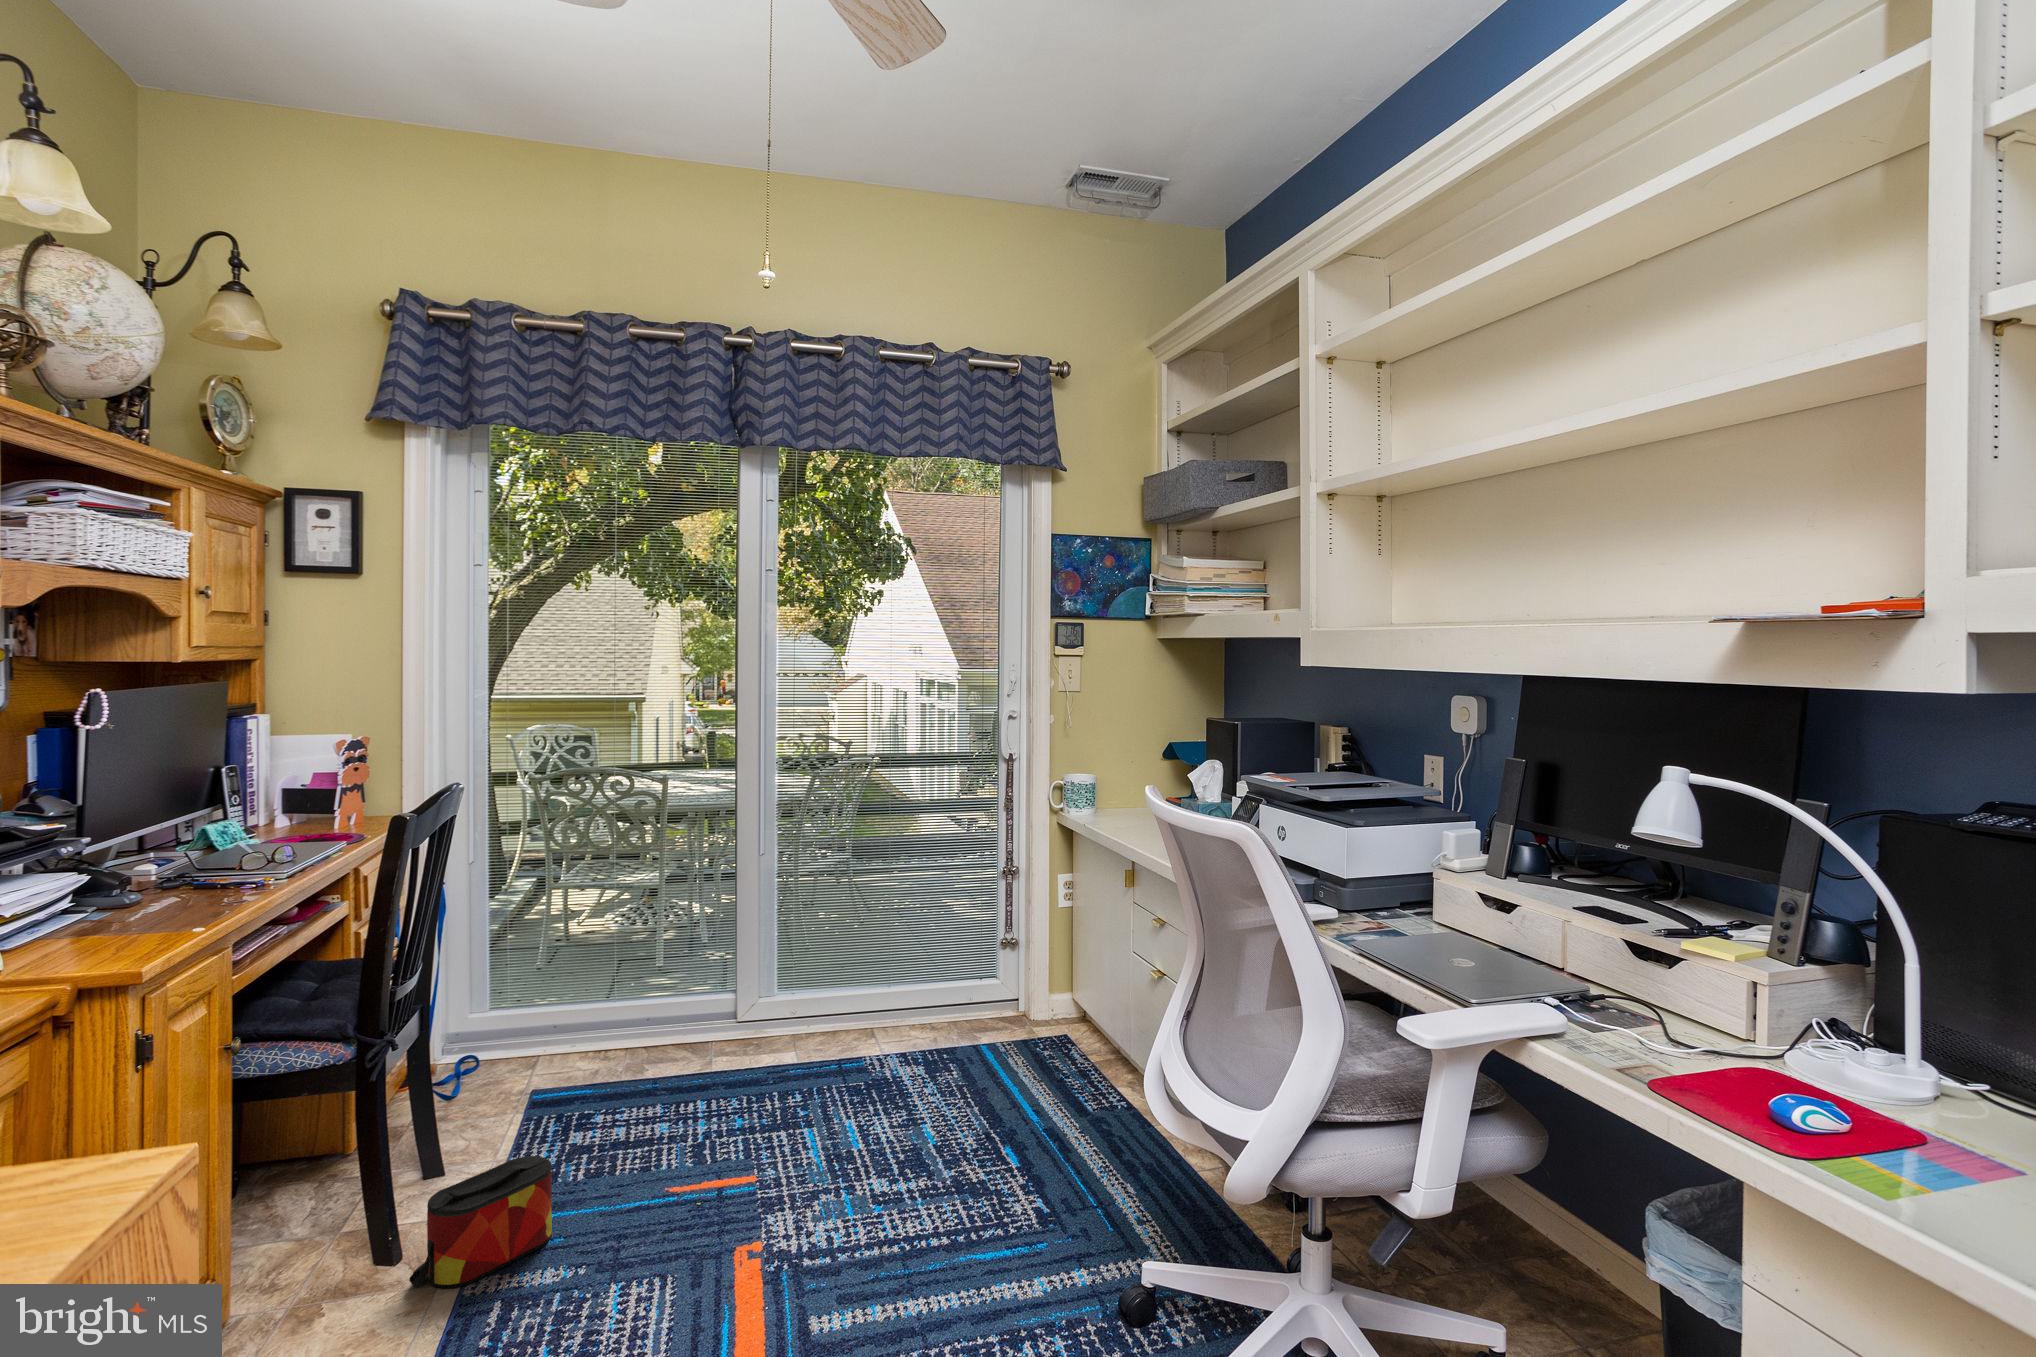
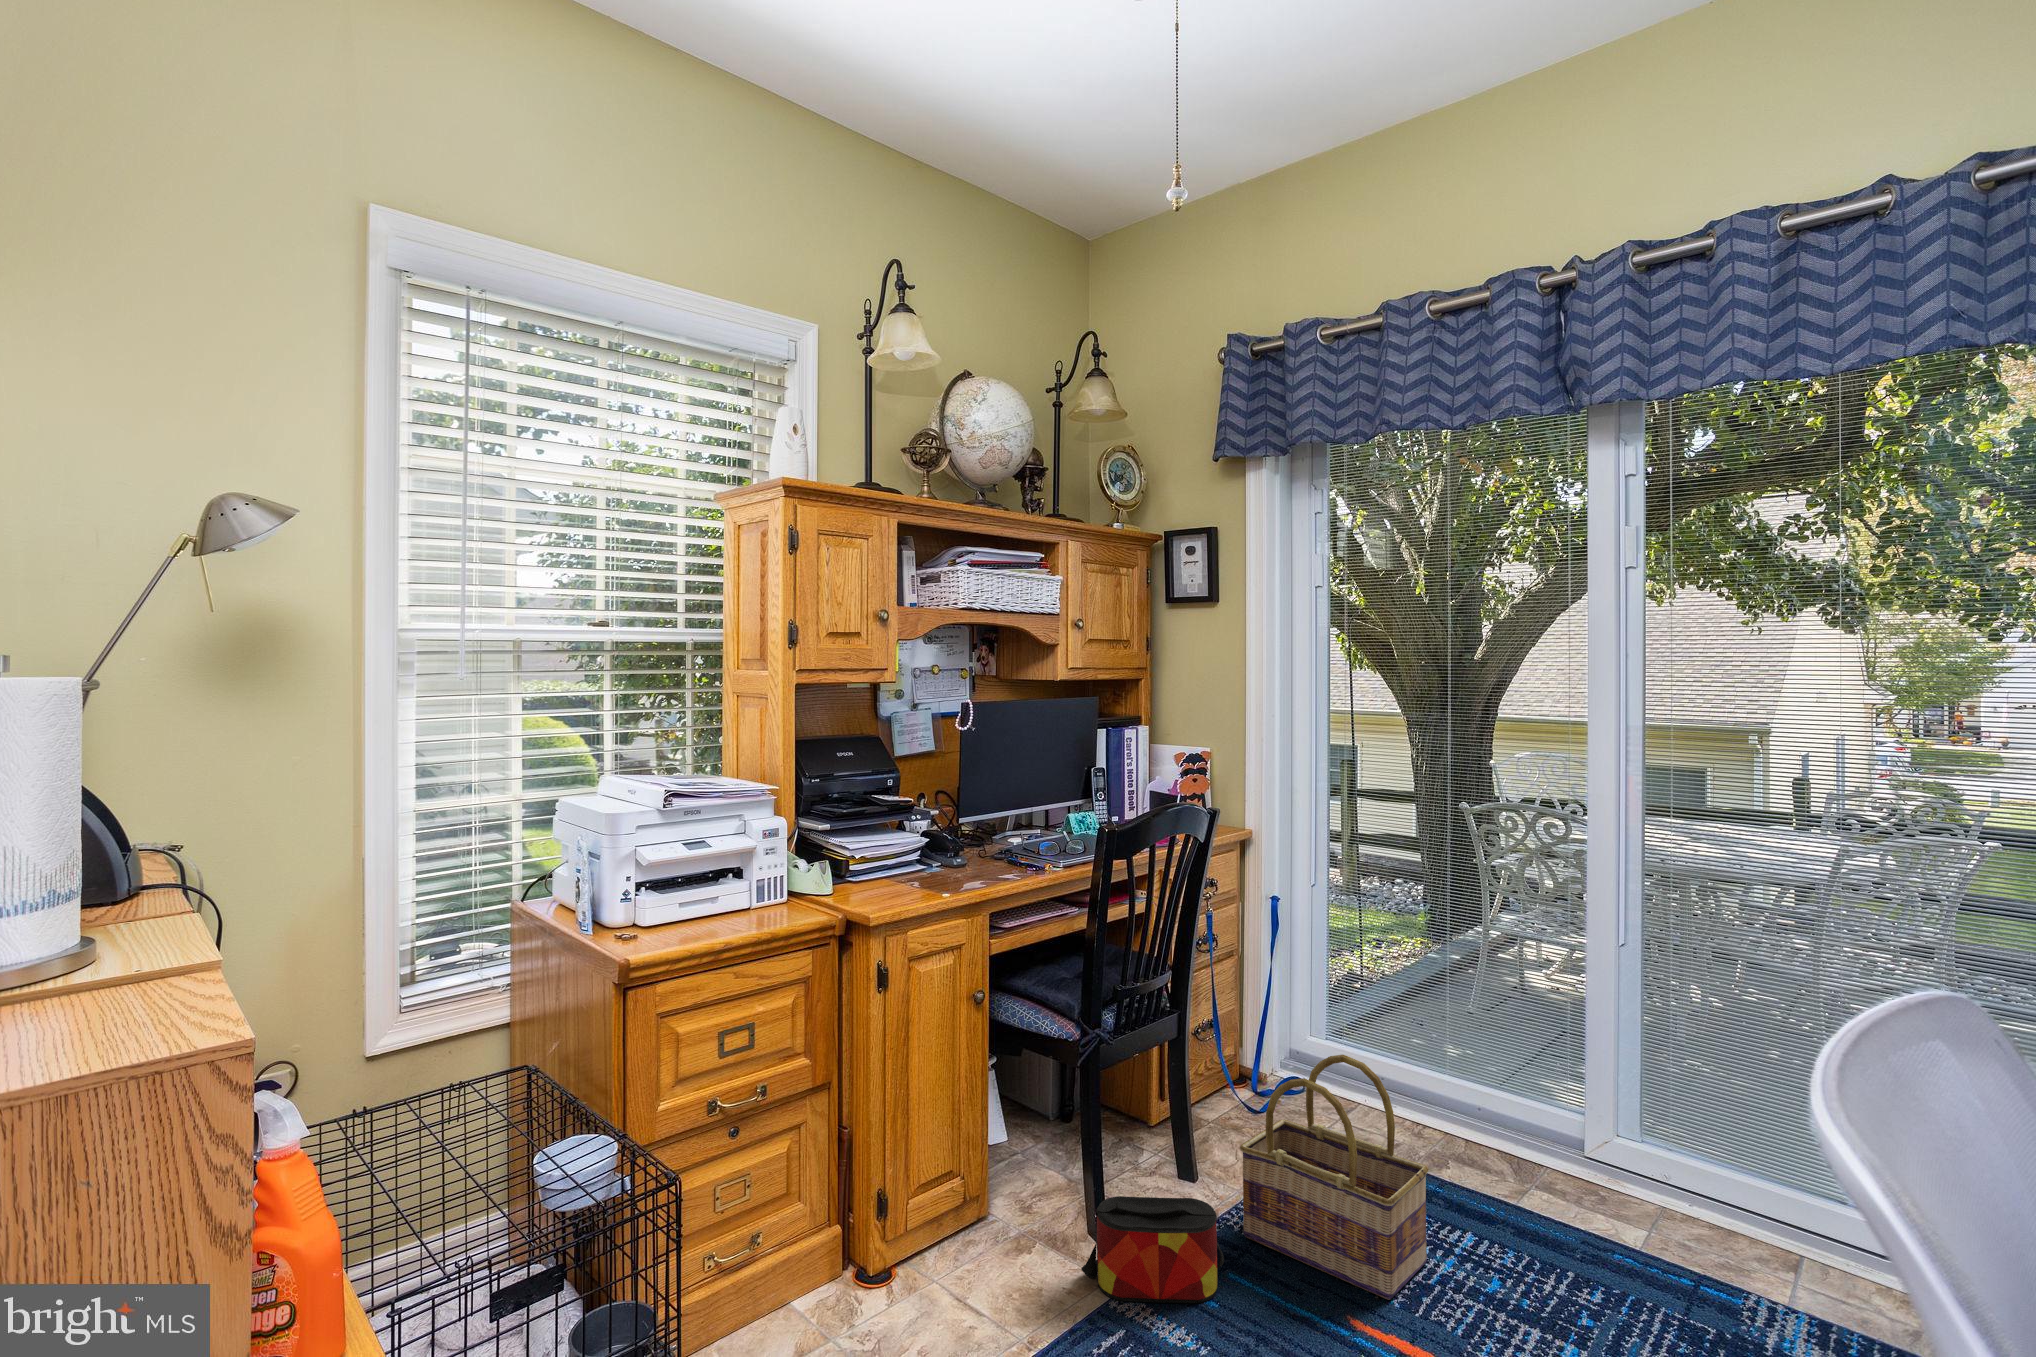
basket: none [531,987,691,1184] -> present [1240,1055,1429,1300]

